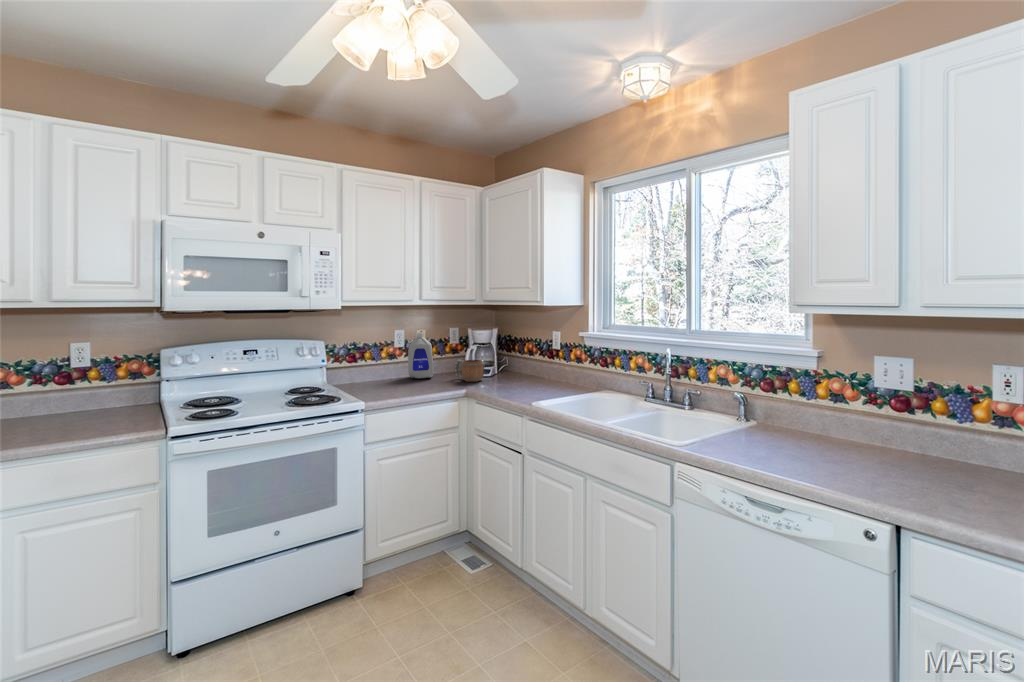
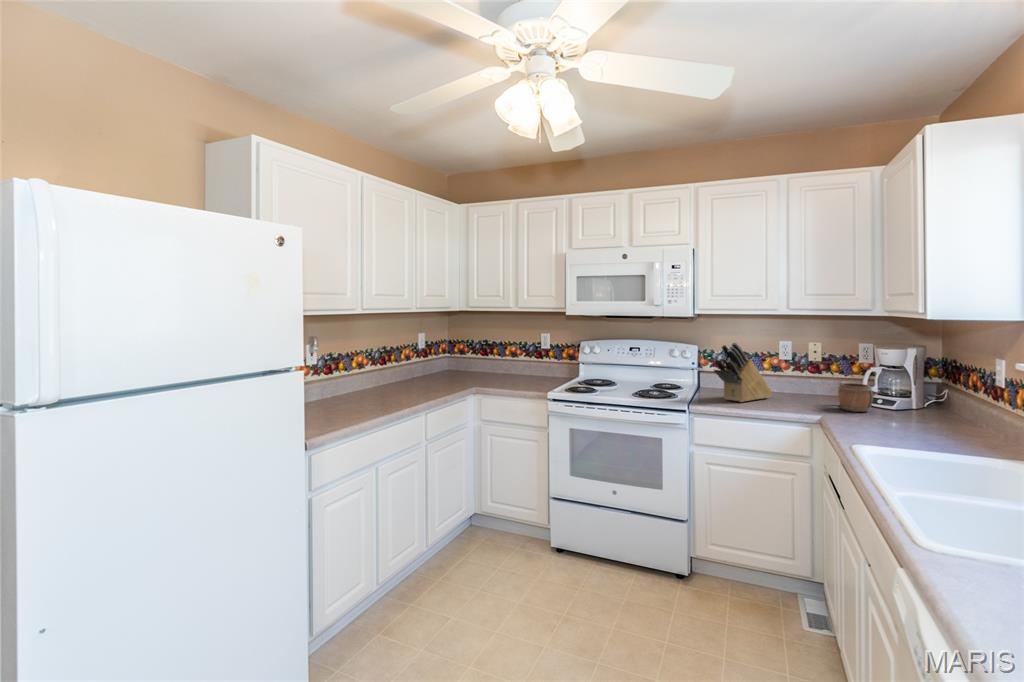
bottle: present [408,333,433,378] -> none [784,345,822,398]
knife block: none [370,334,406,392] -> present [714,343,772,402]

